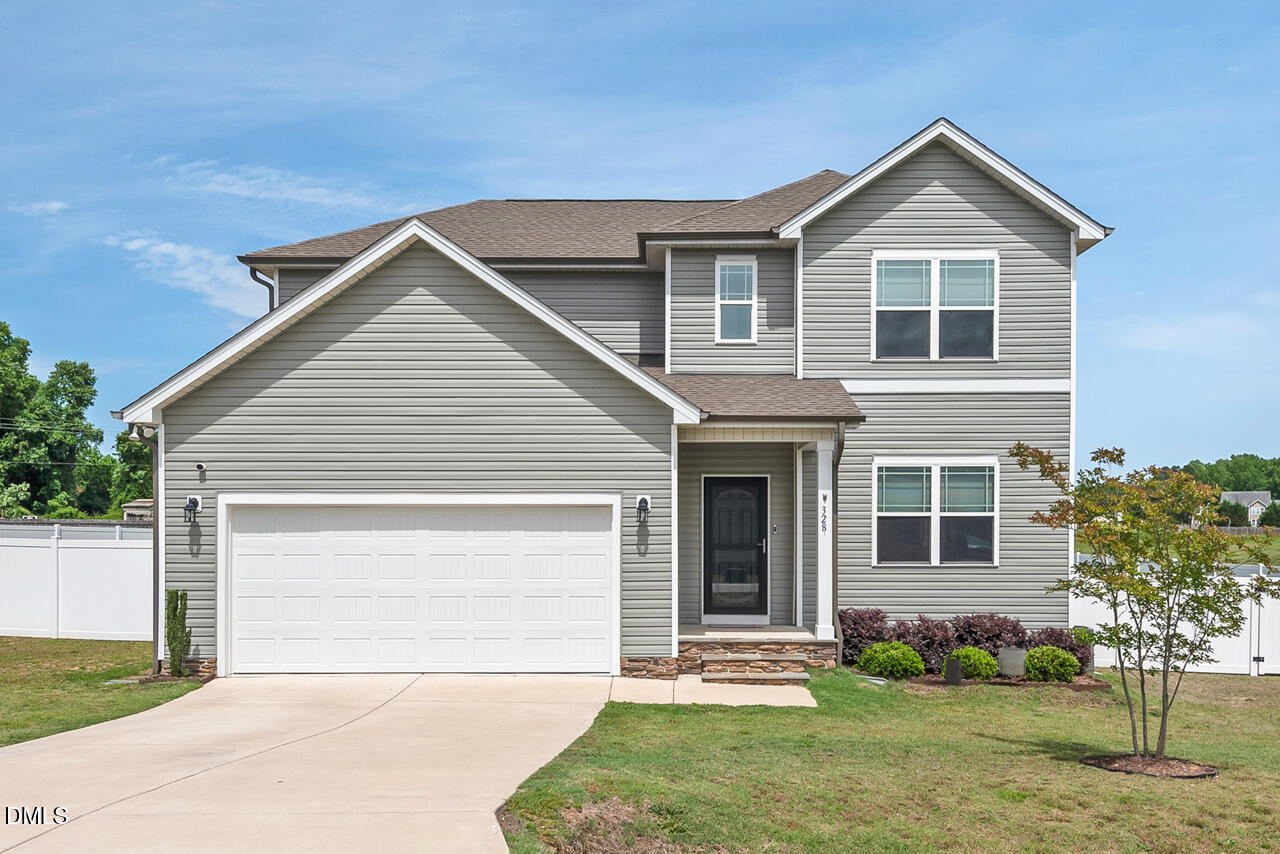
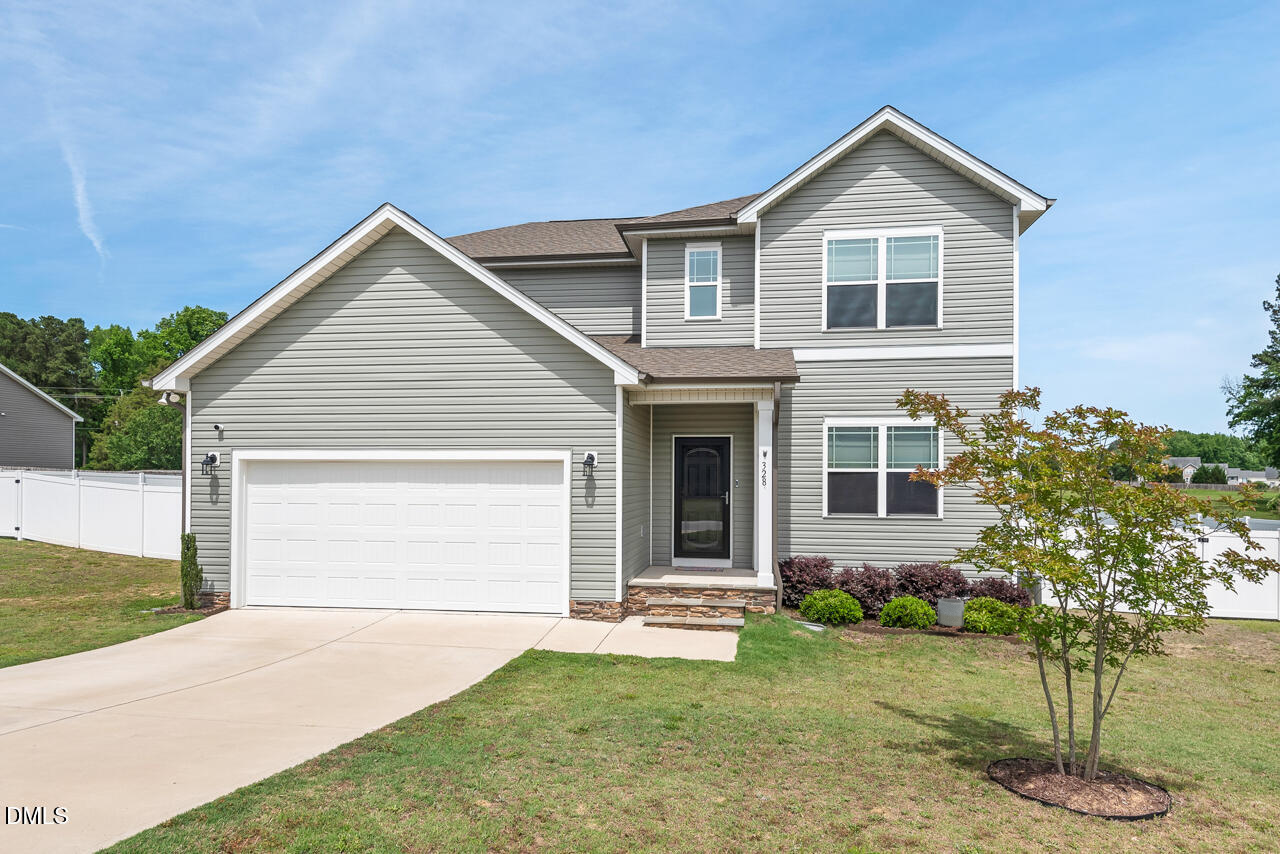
watering can: present [933,649,964,685] -> none [874,599,902,634]

